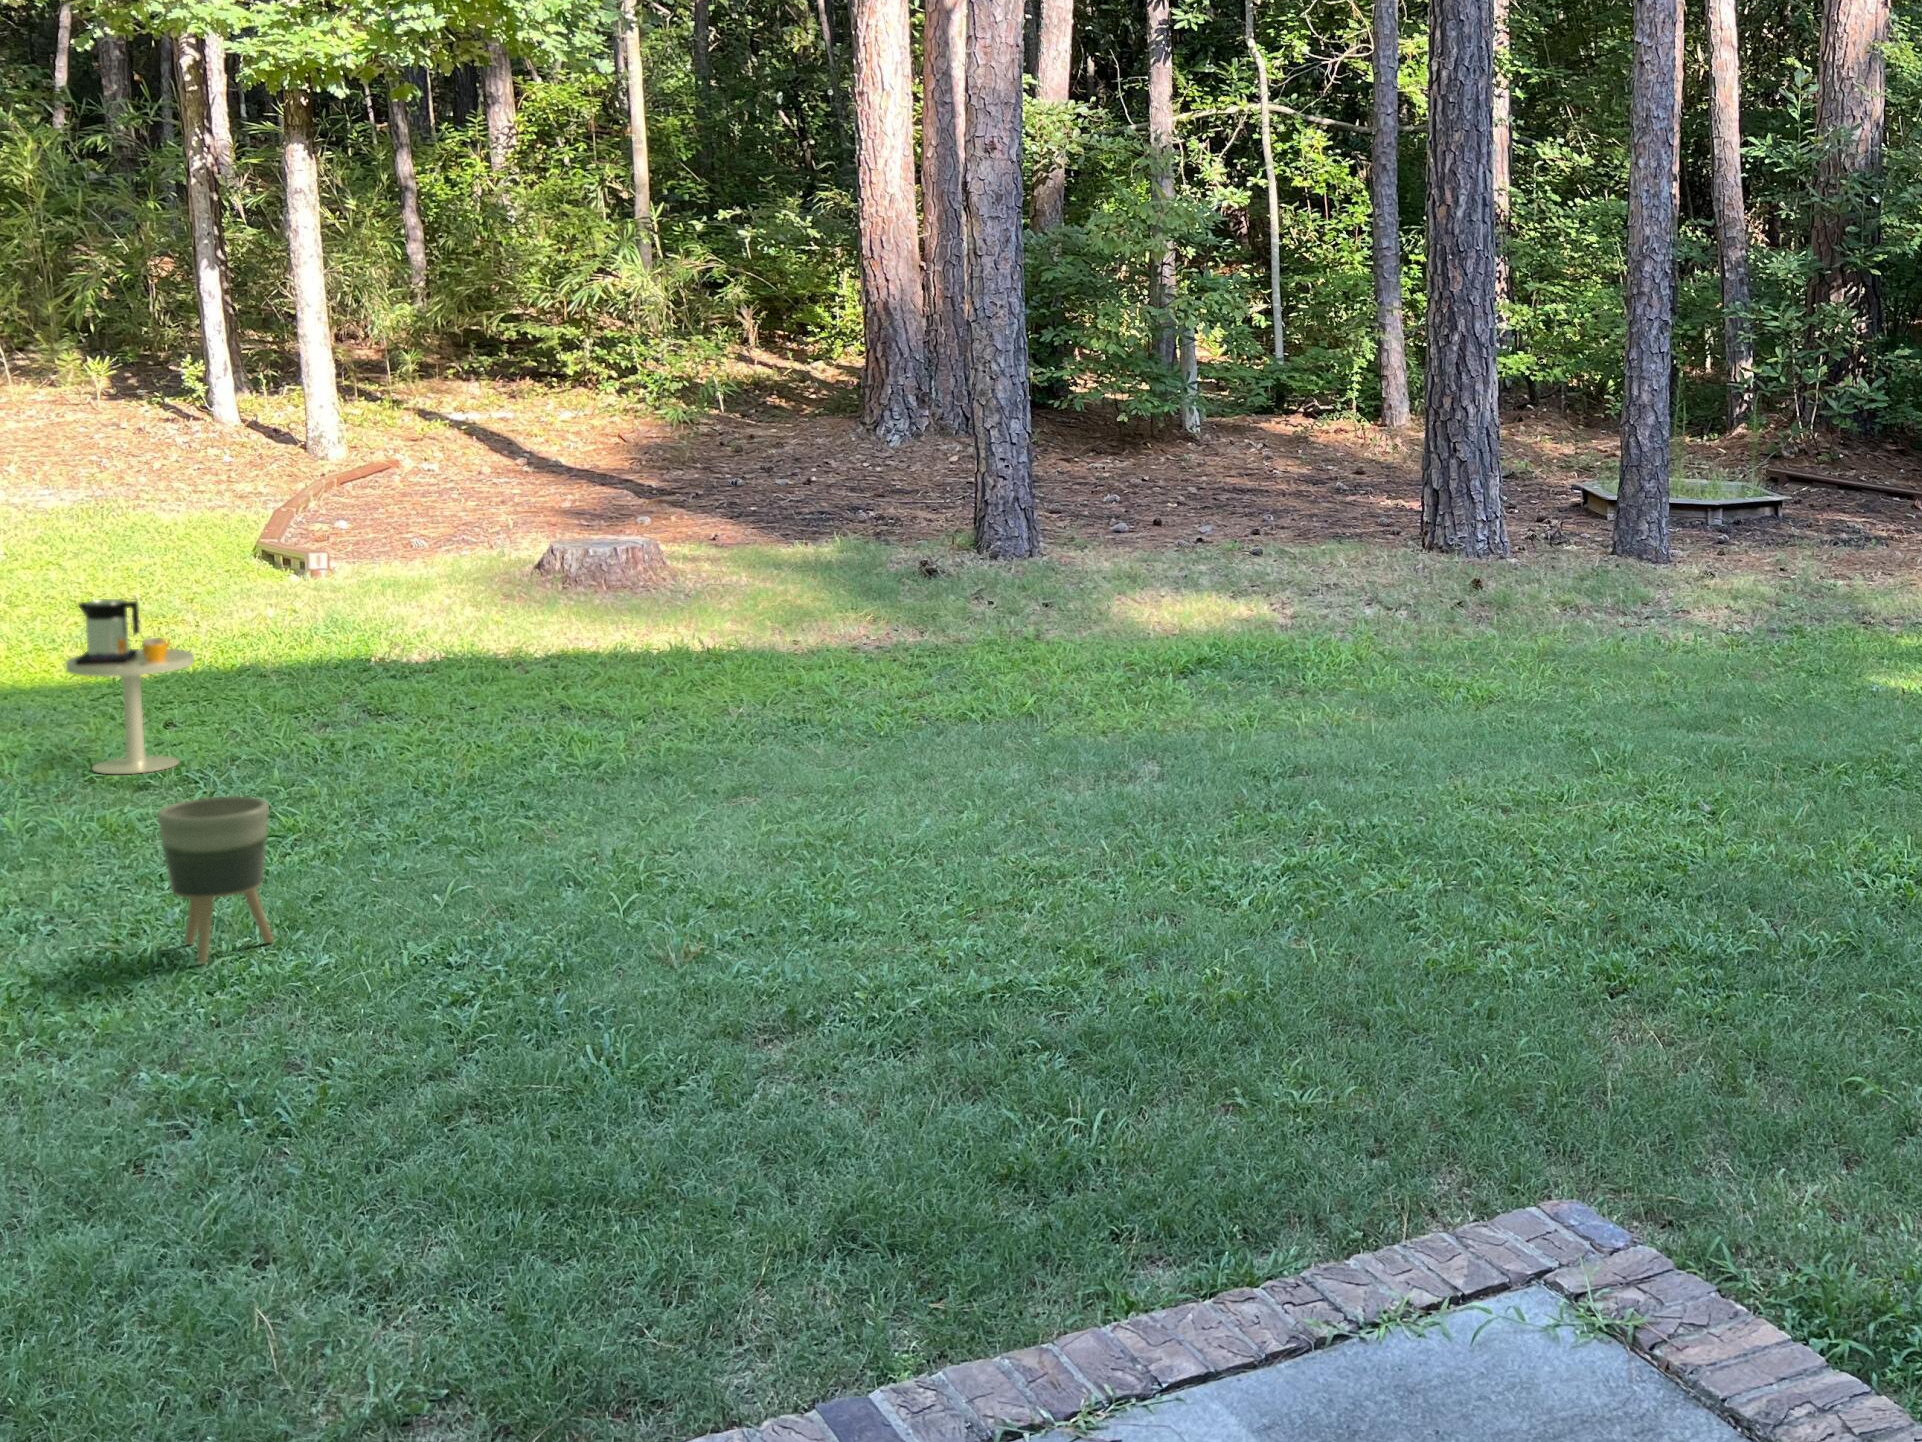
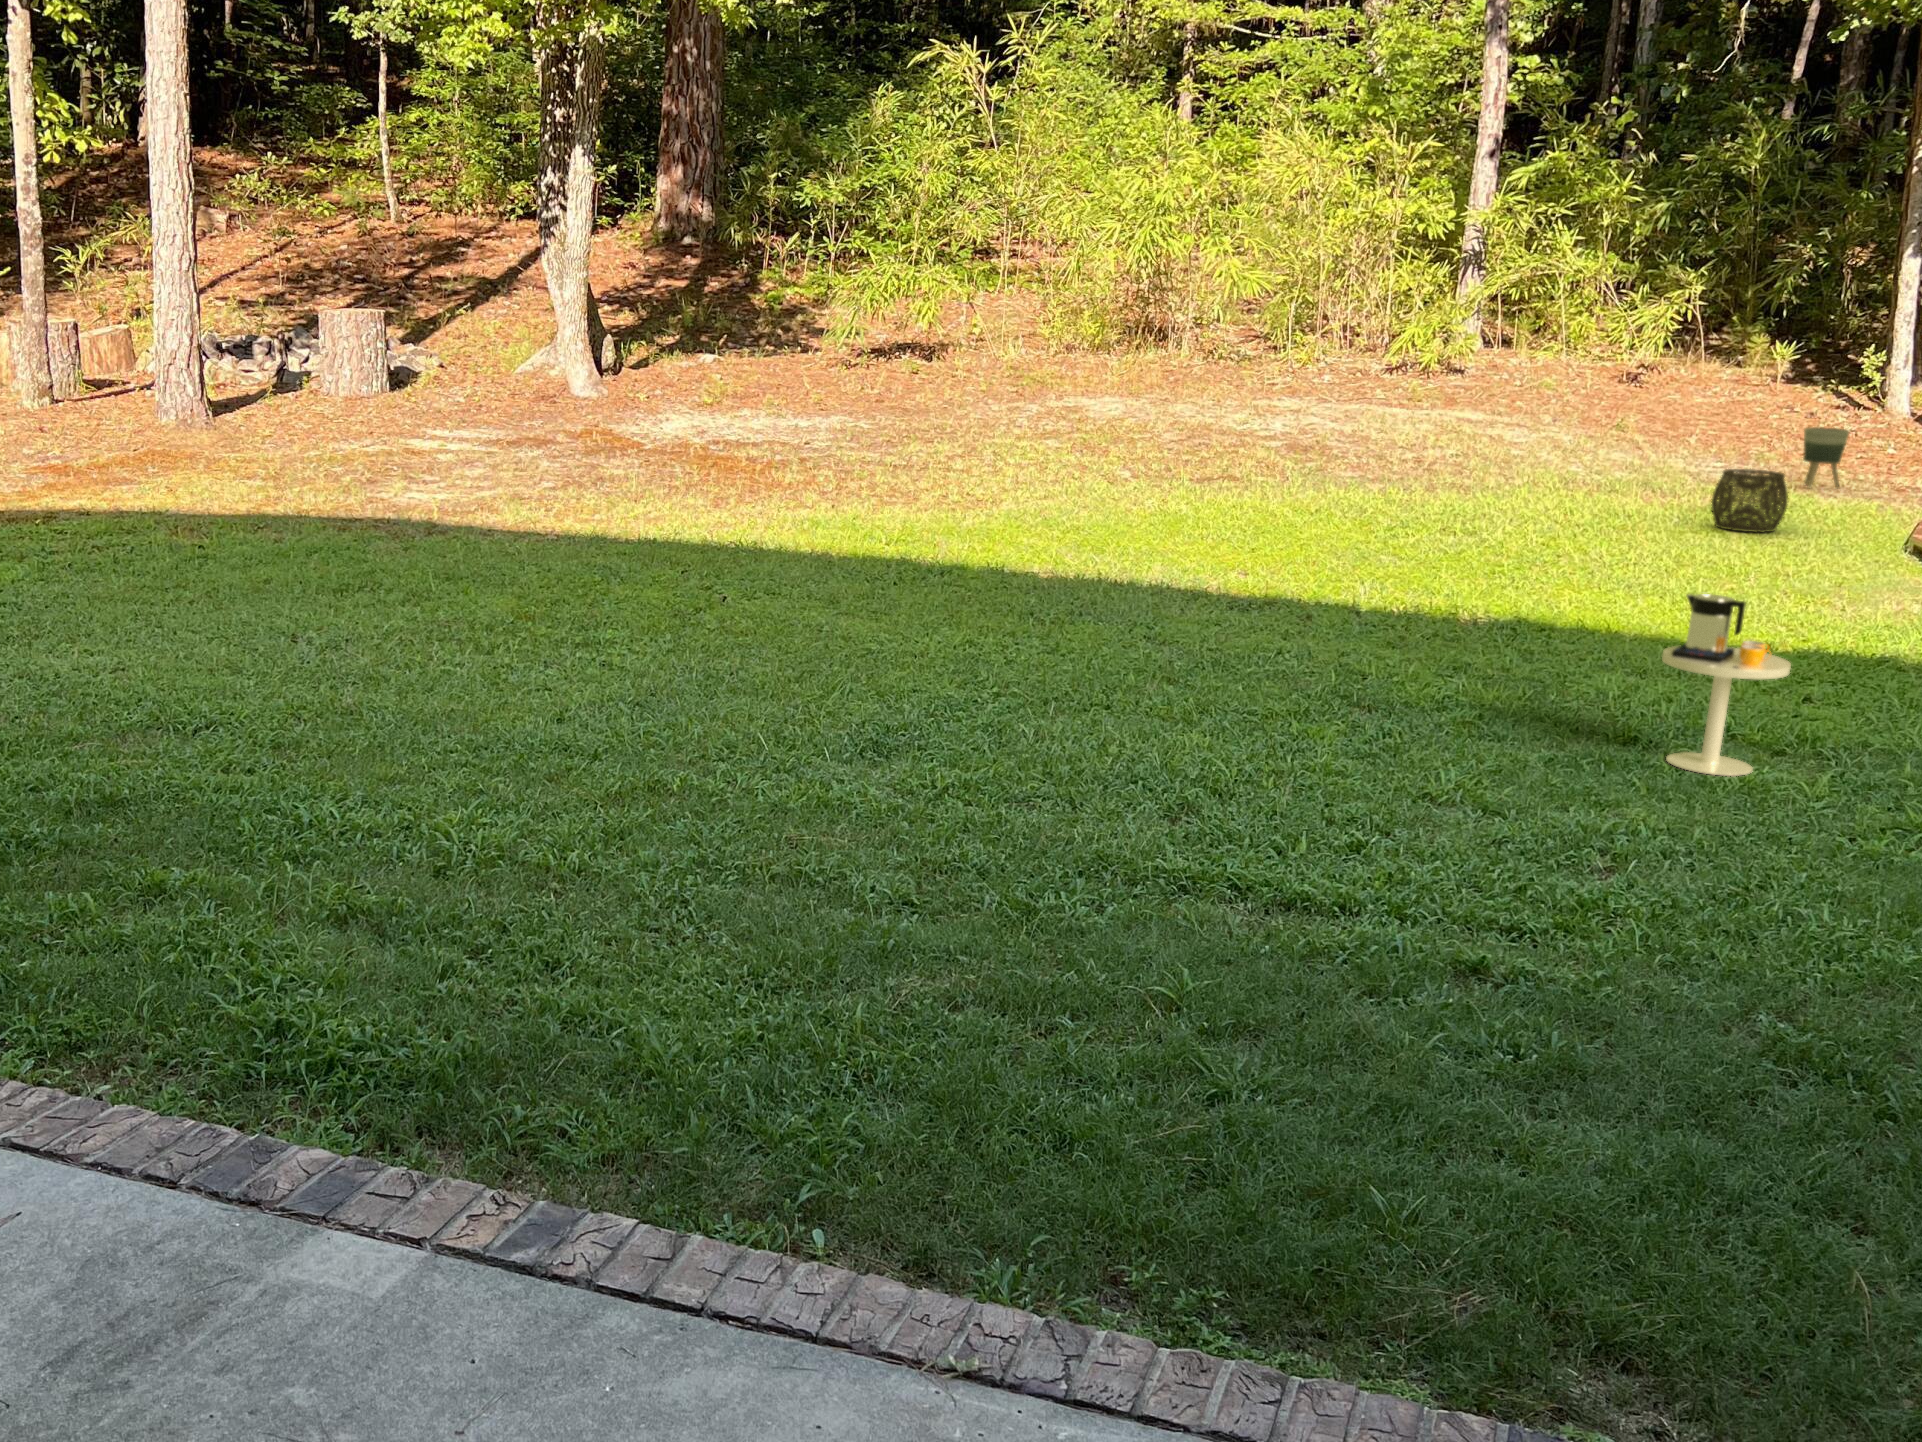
woven basket: none [61,487,146,555] -> present [1711,469,1788,533]
planter: present [158,796,273,964] -> present [1803,427,1849,488]

